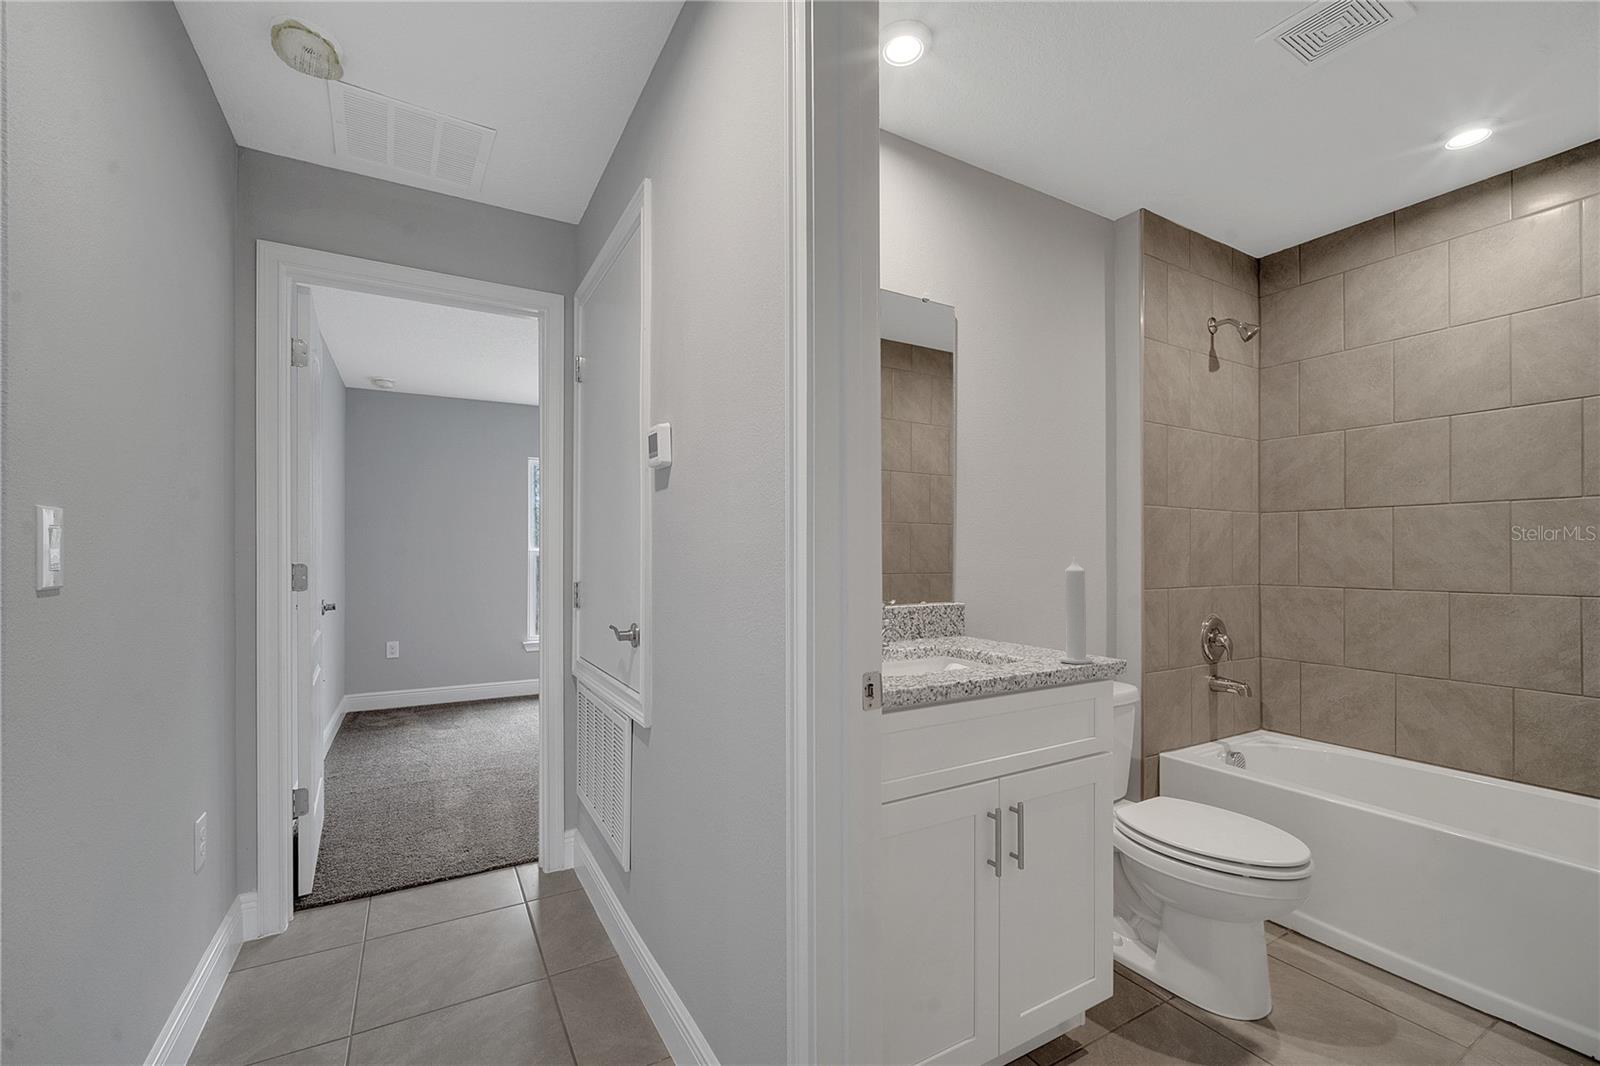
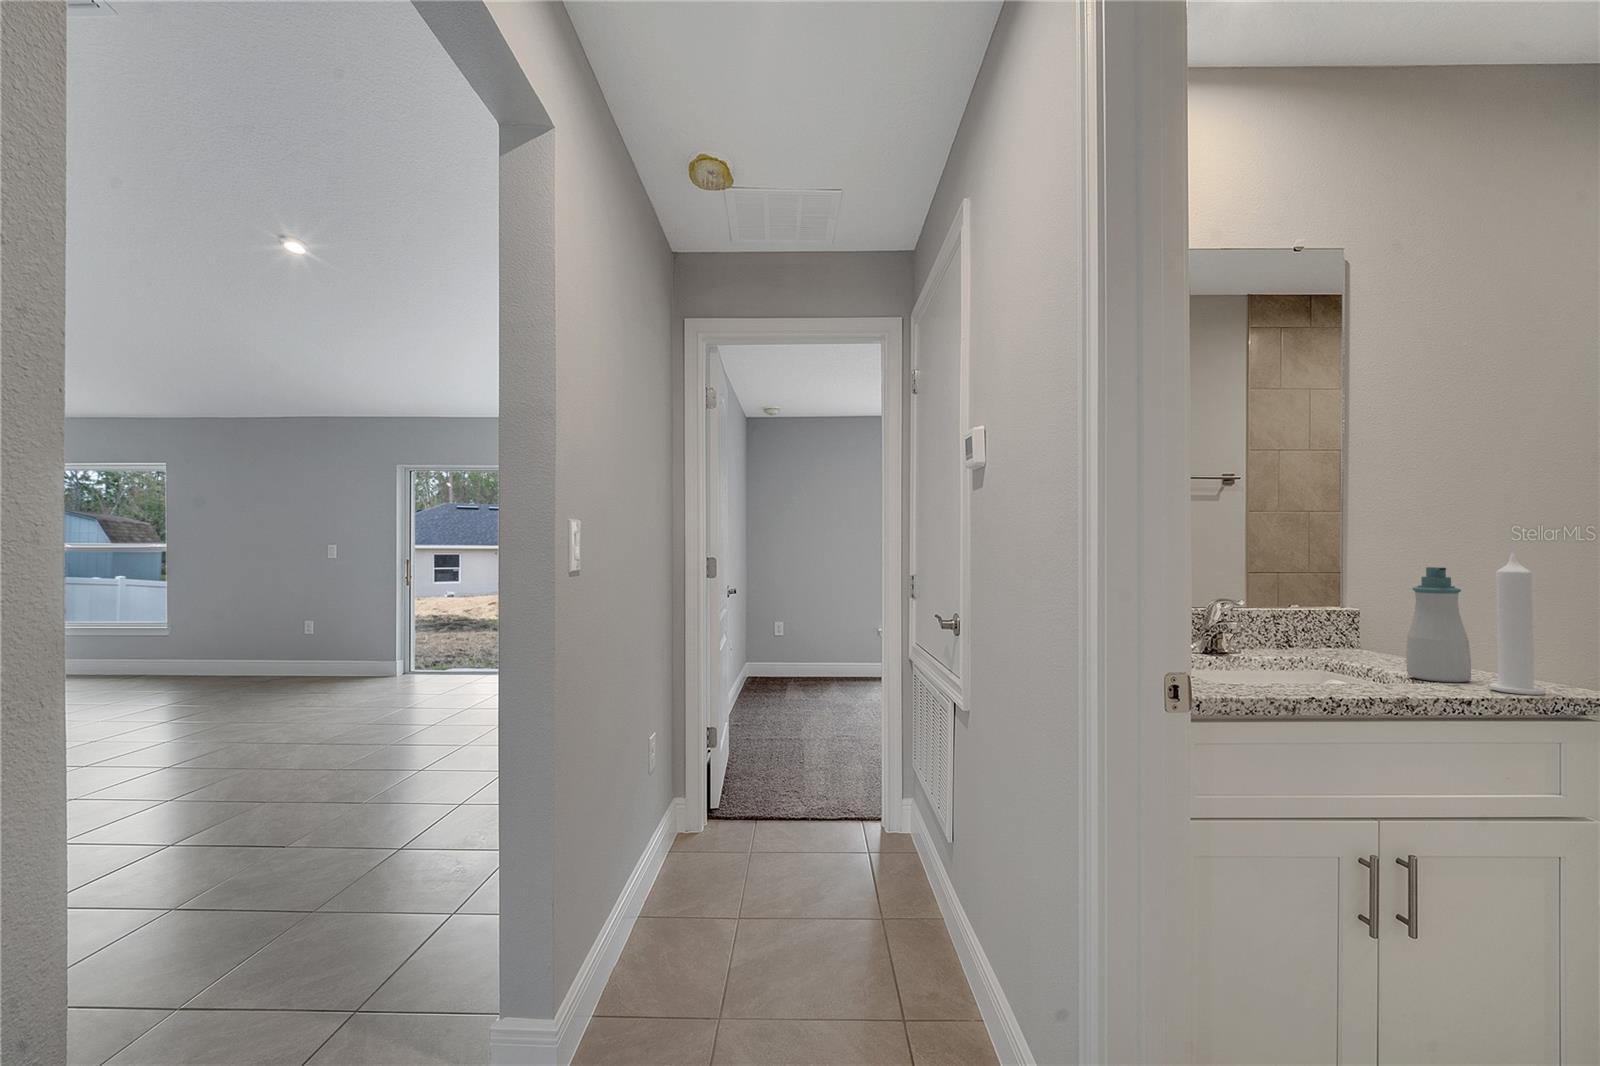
soap bottle: none [1006,567,1046,658] -> present [1406,567,1471,683]

